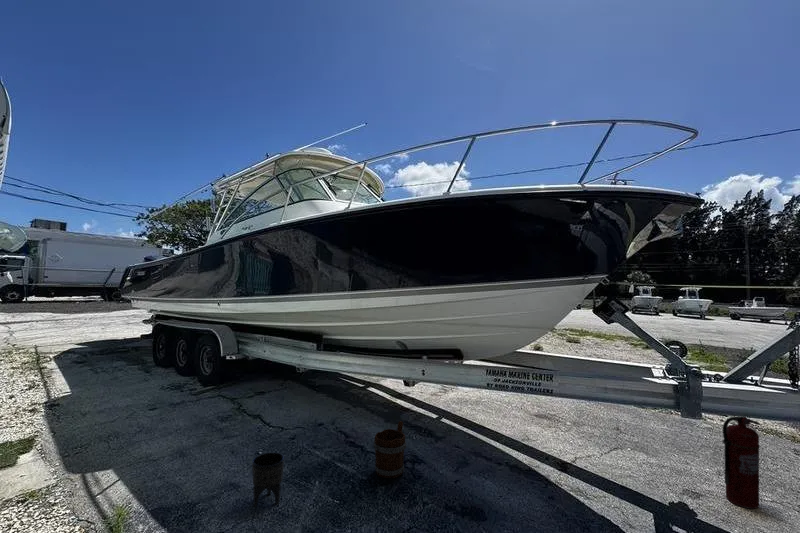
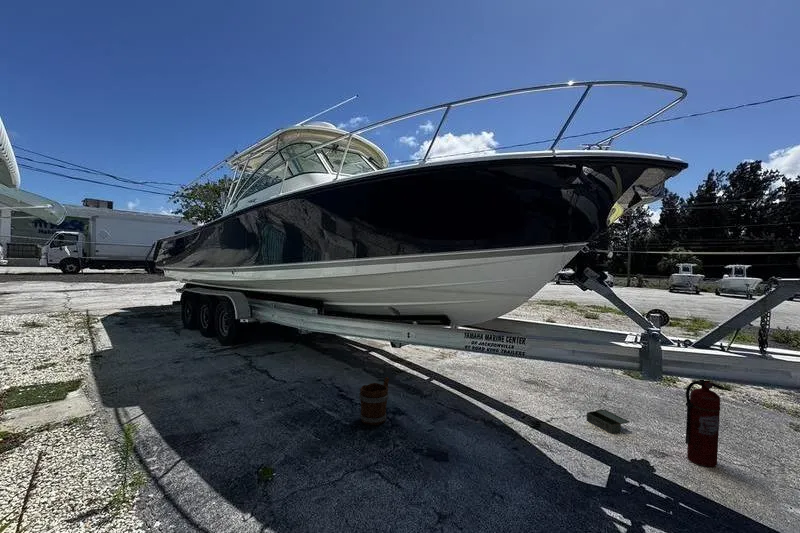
toolbox: none [610,446,656,473] -> present [587,410,629,433]
planter: present [252,452,284,506] -> none [248,396,276,438]

